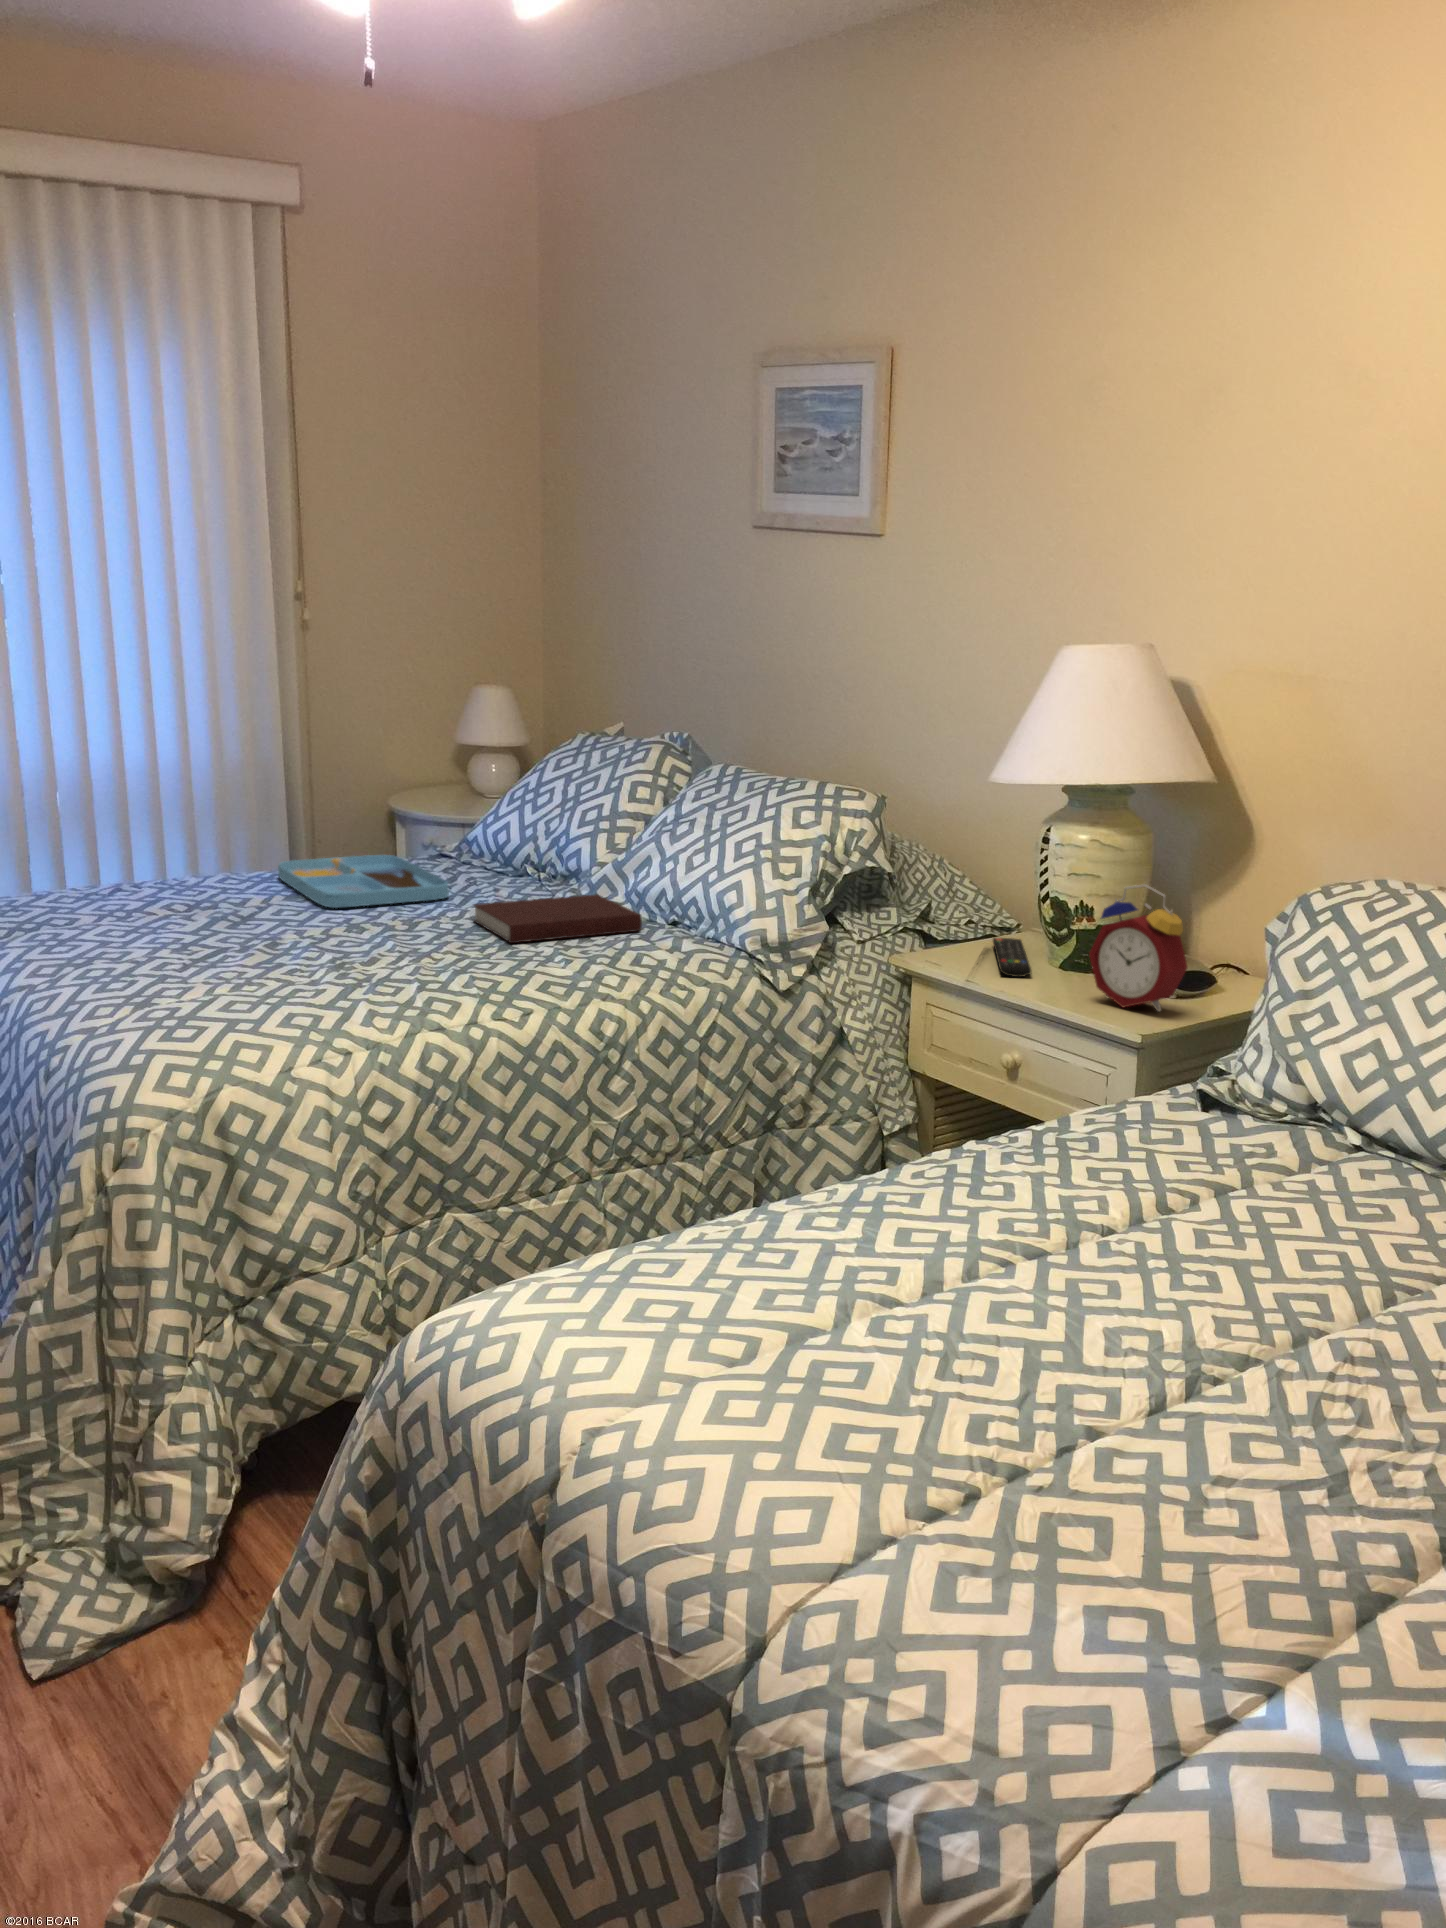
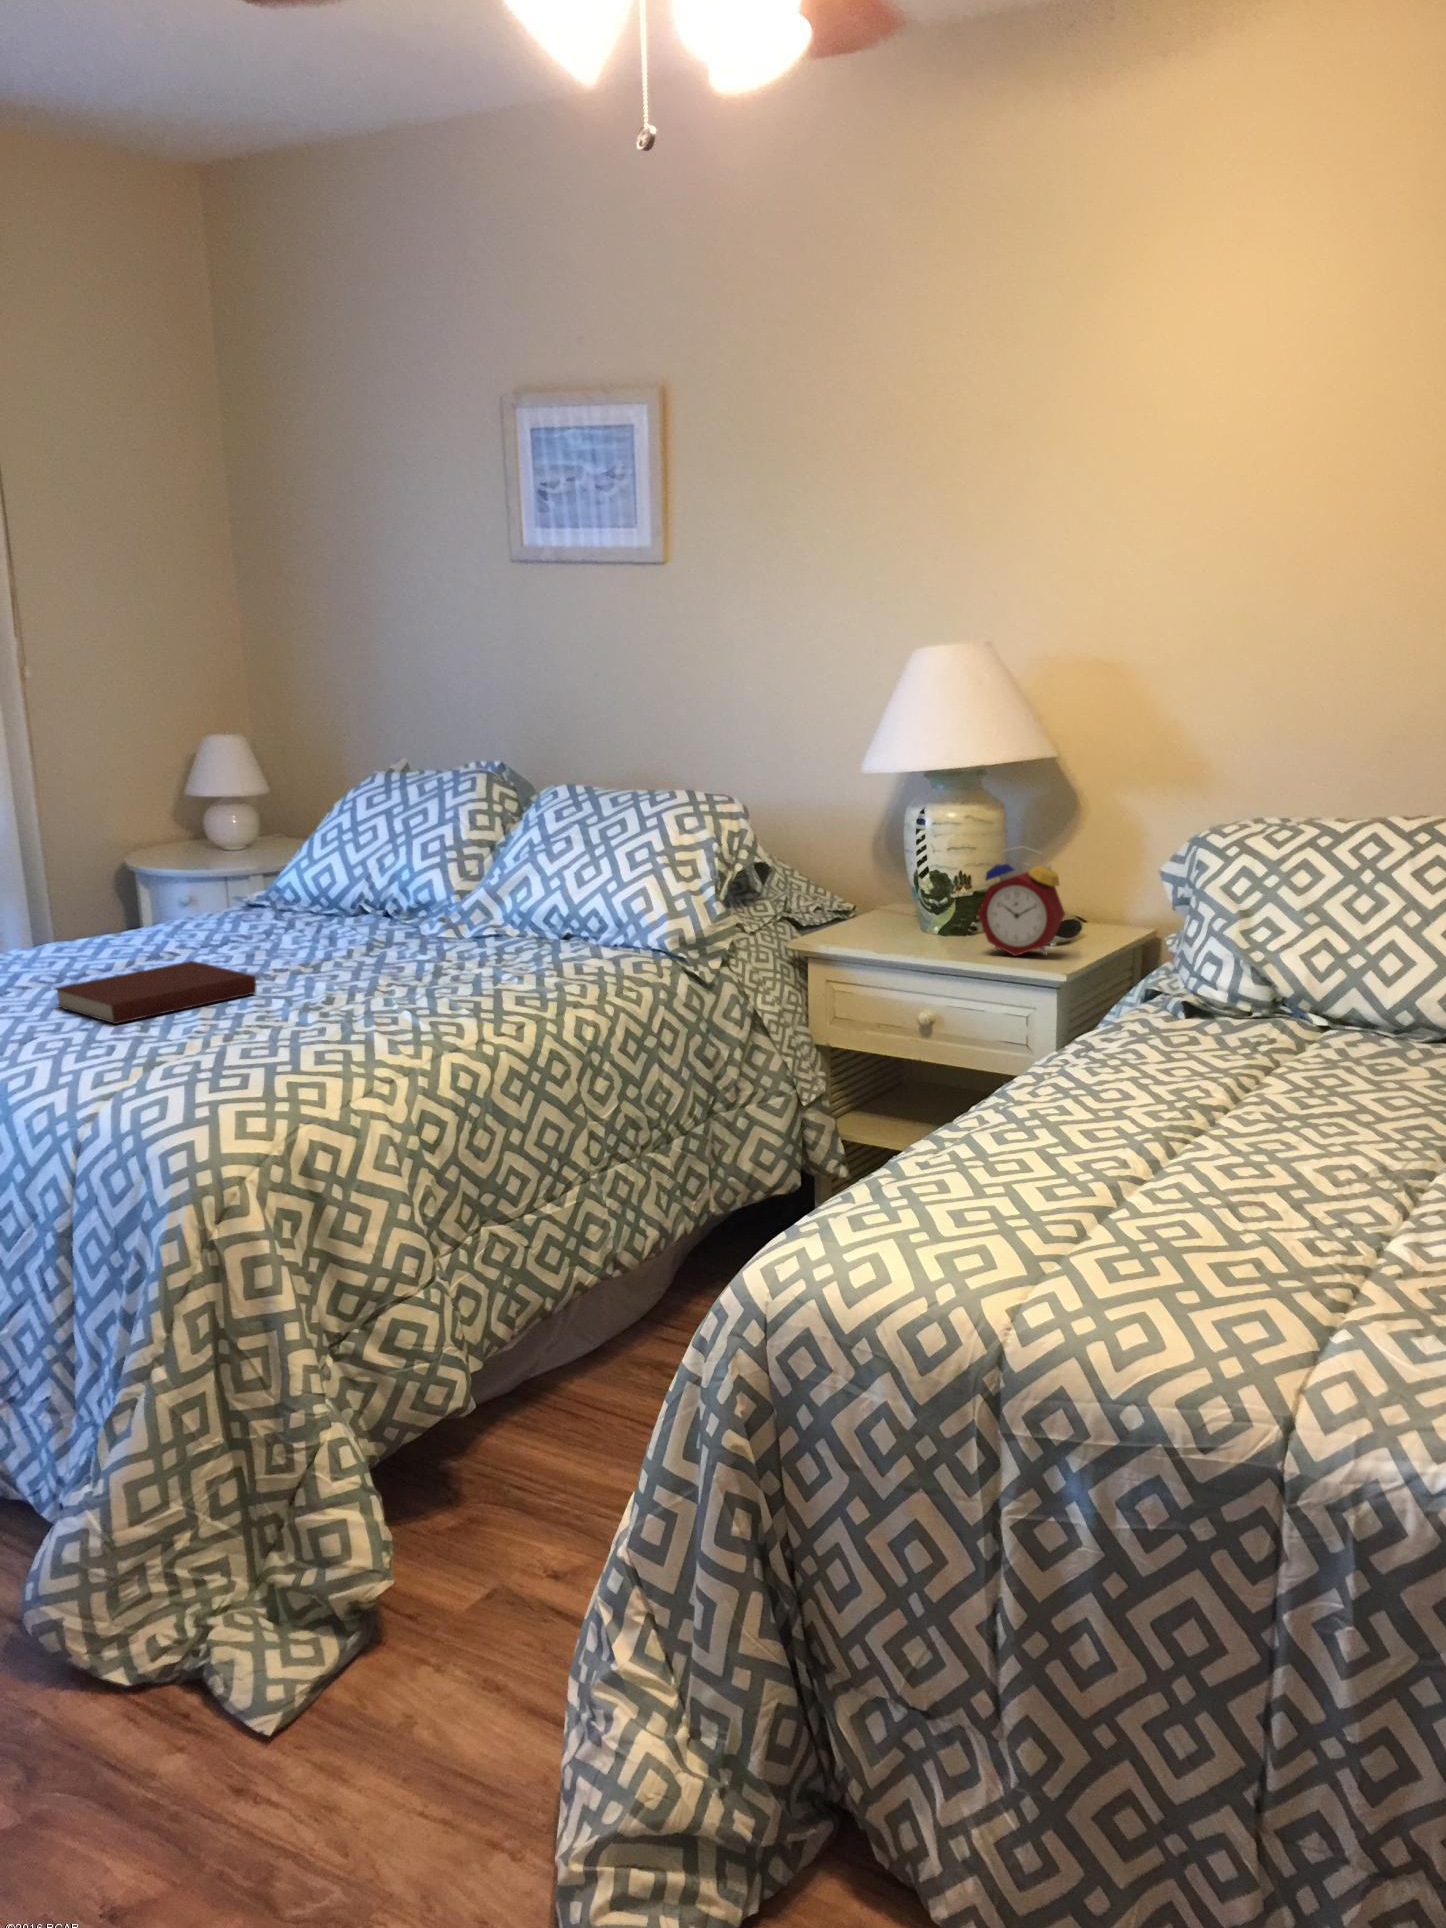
tray: present [278,855,449,908] -> none [113,909,322,963]
notebook: present [474,894,642,943] -> present [54,961,256,1024]
remote control: present [993,938,1031,977] -> none [852,915,915,945]

